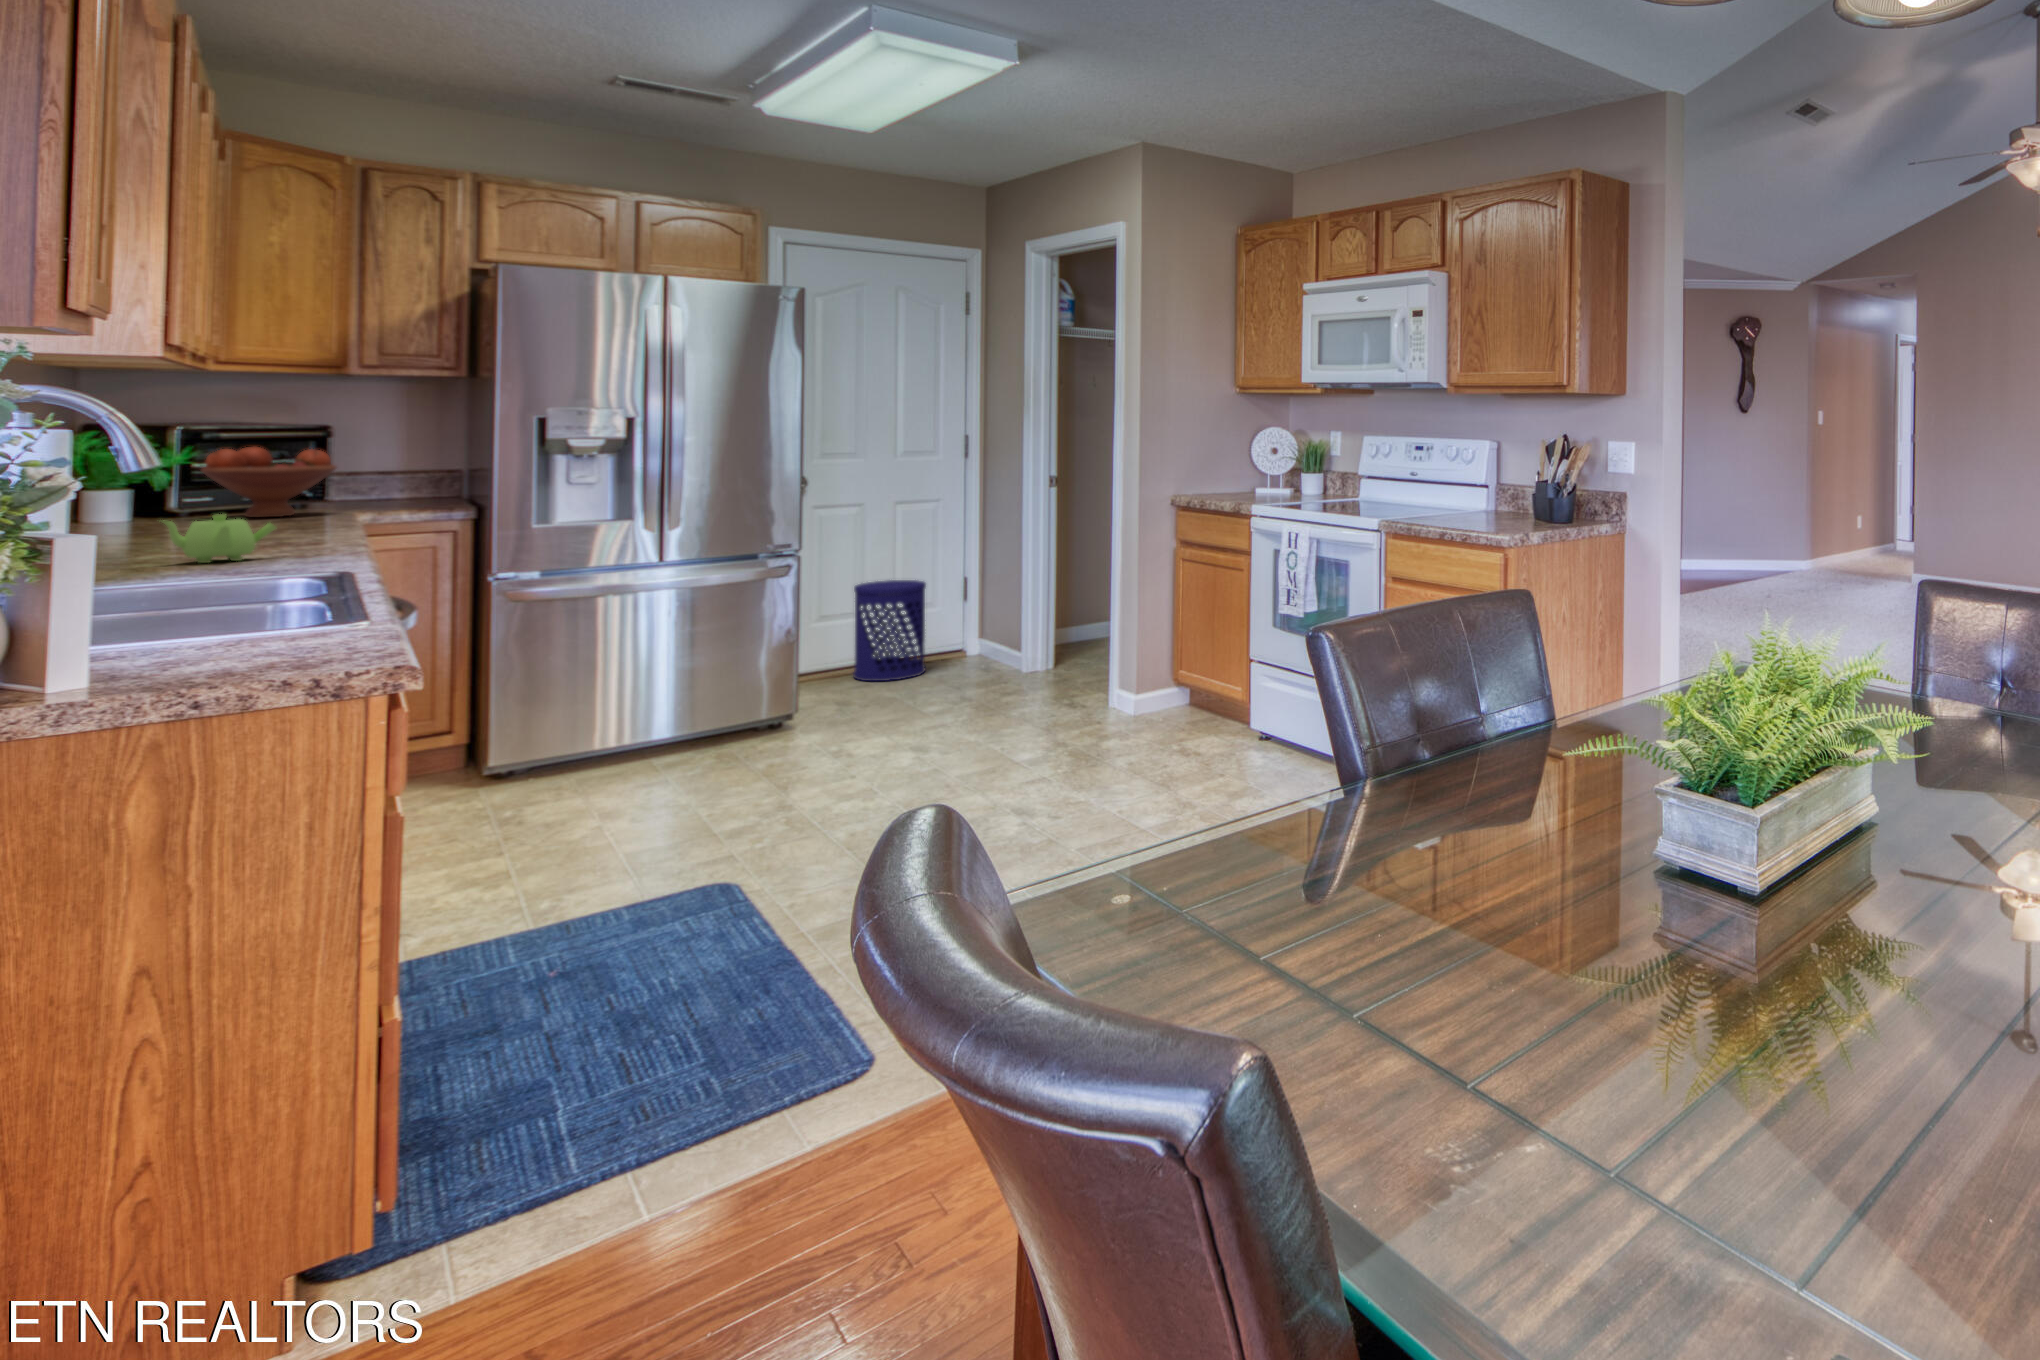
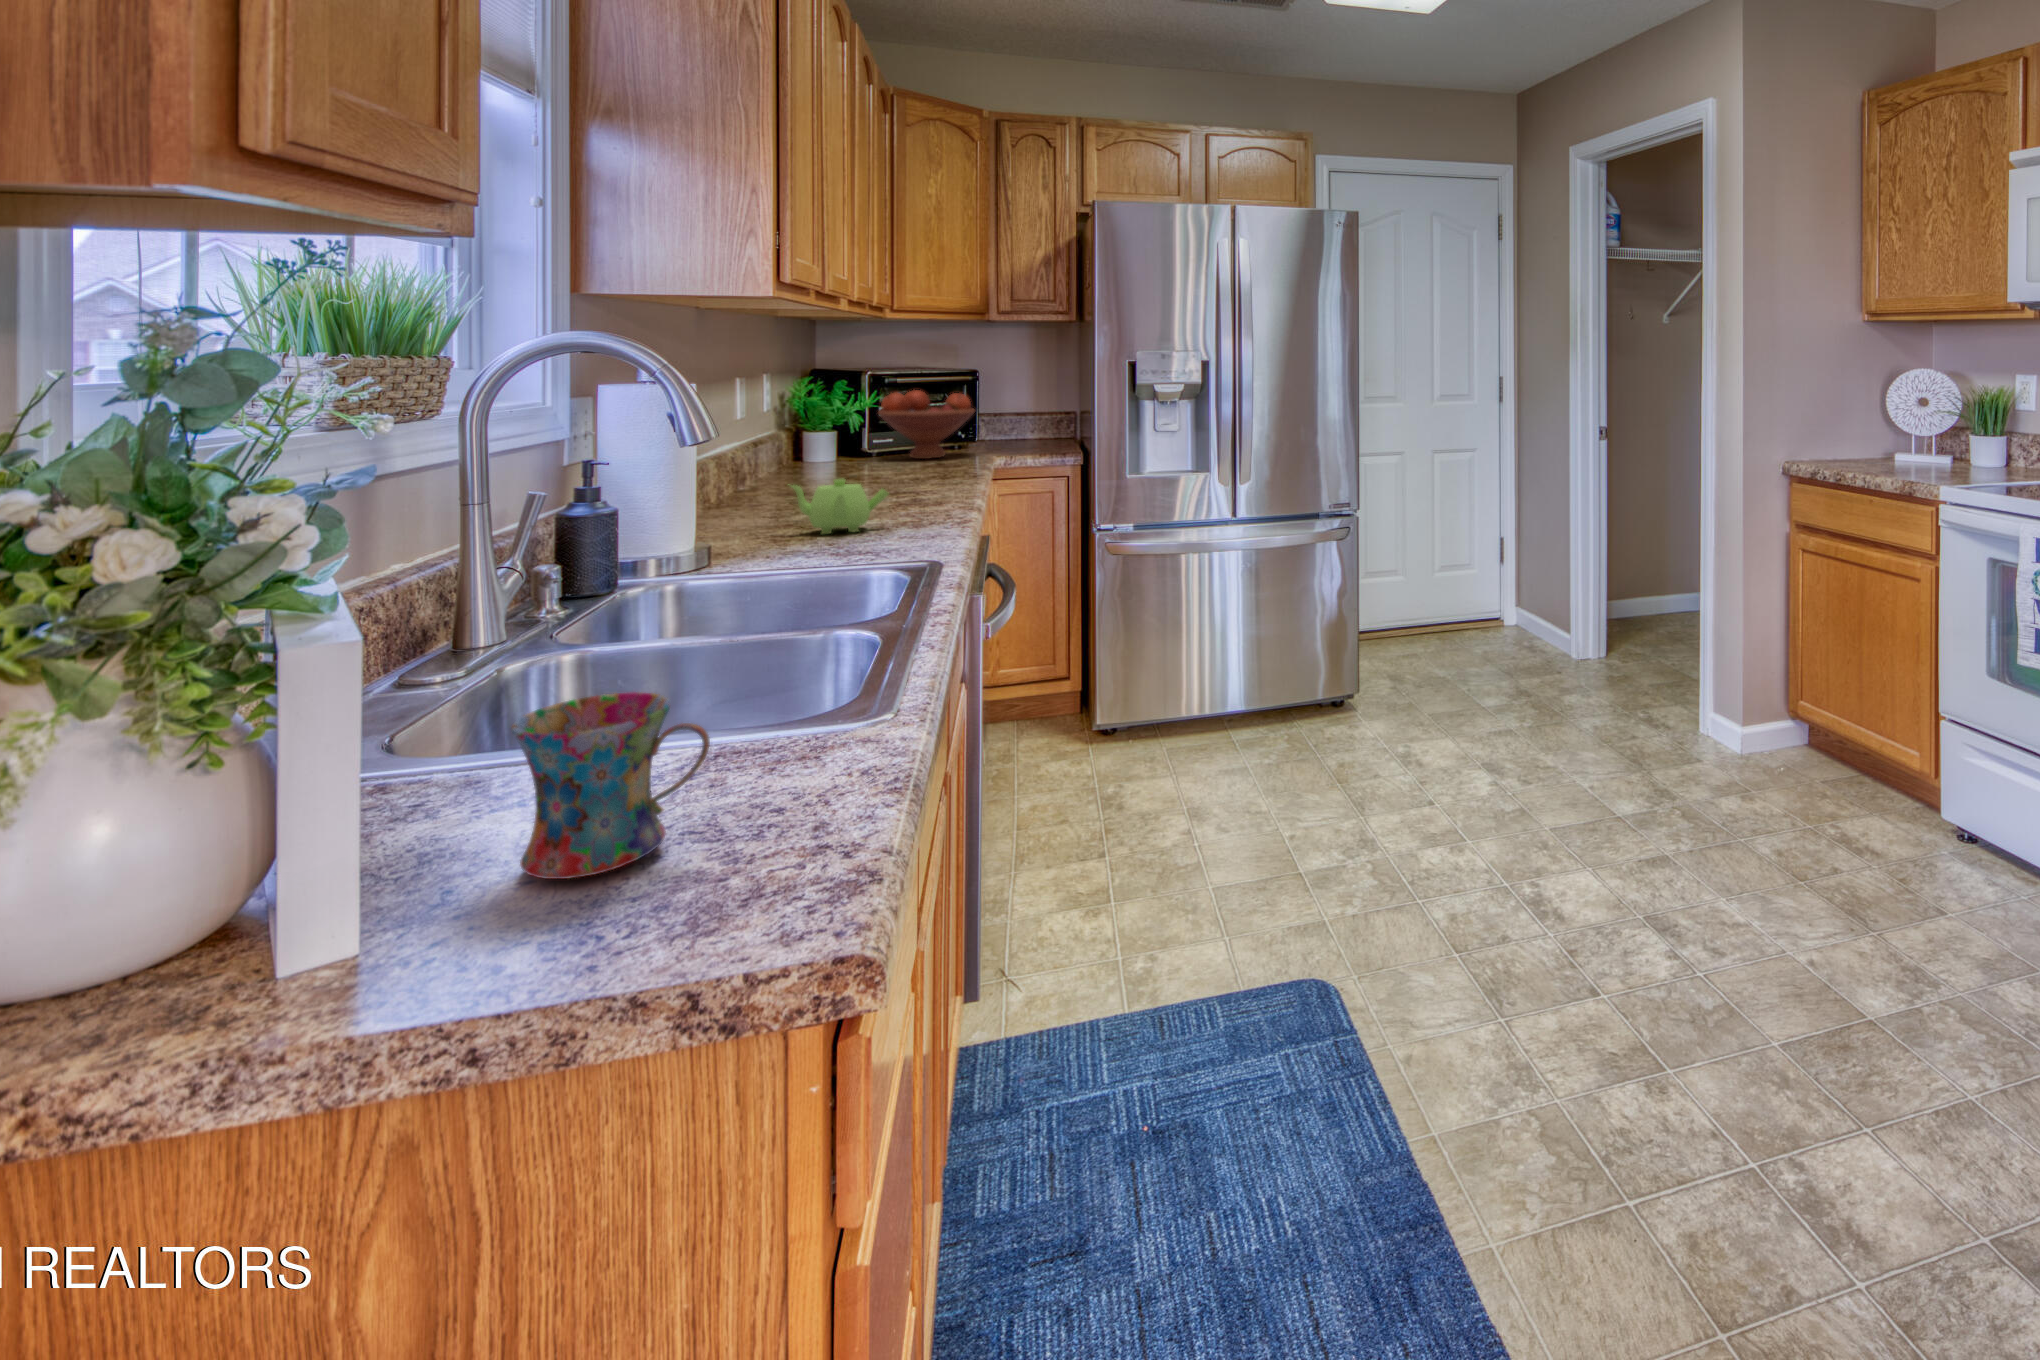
mug: none [151,579,283,666] -> present [511,692,710,879]
waste bin: present [853,580,926,681] -> none [1407,537,1478,652]

